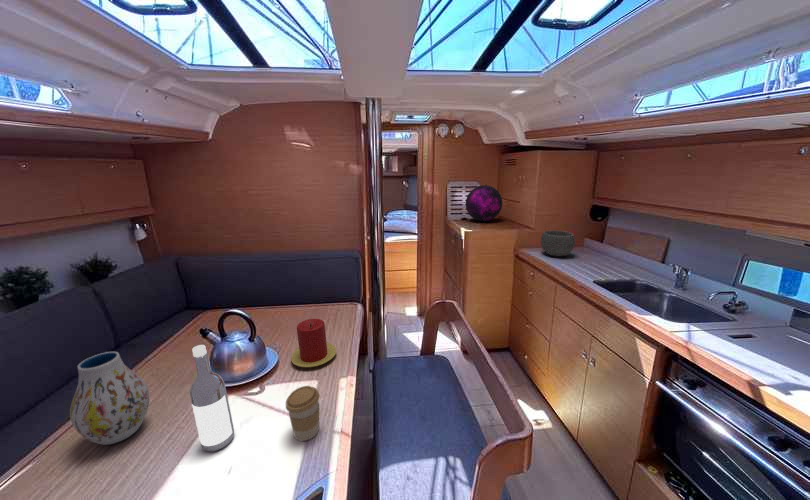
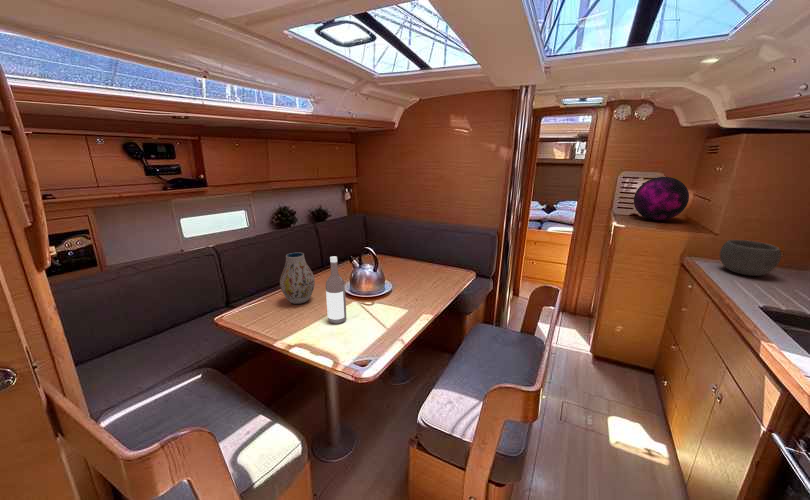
candle: present [291,319,336,367] -> none [399,268,433,302]
coffee cup: present [286,386,319,441] -> none [372,302,394,338]

